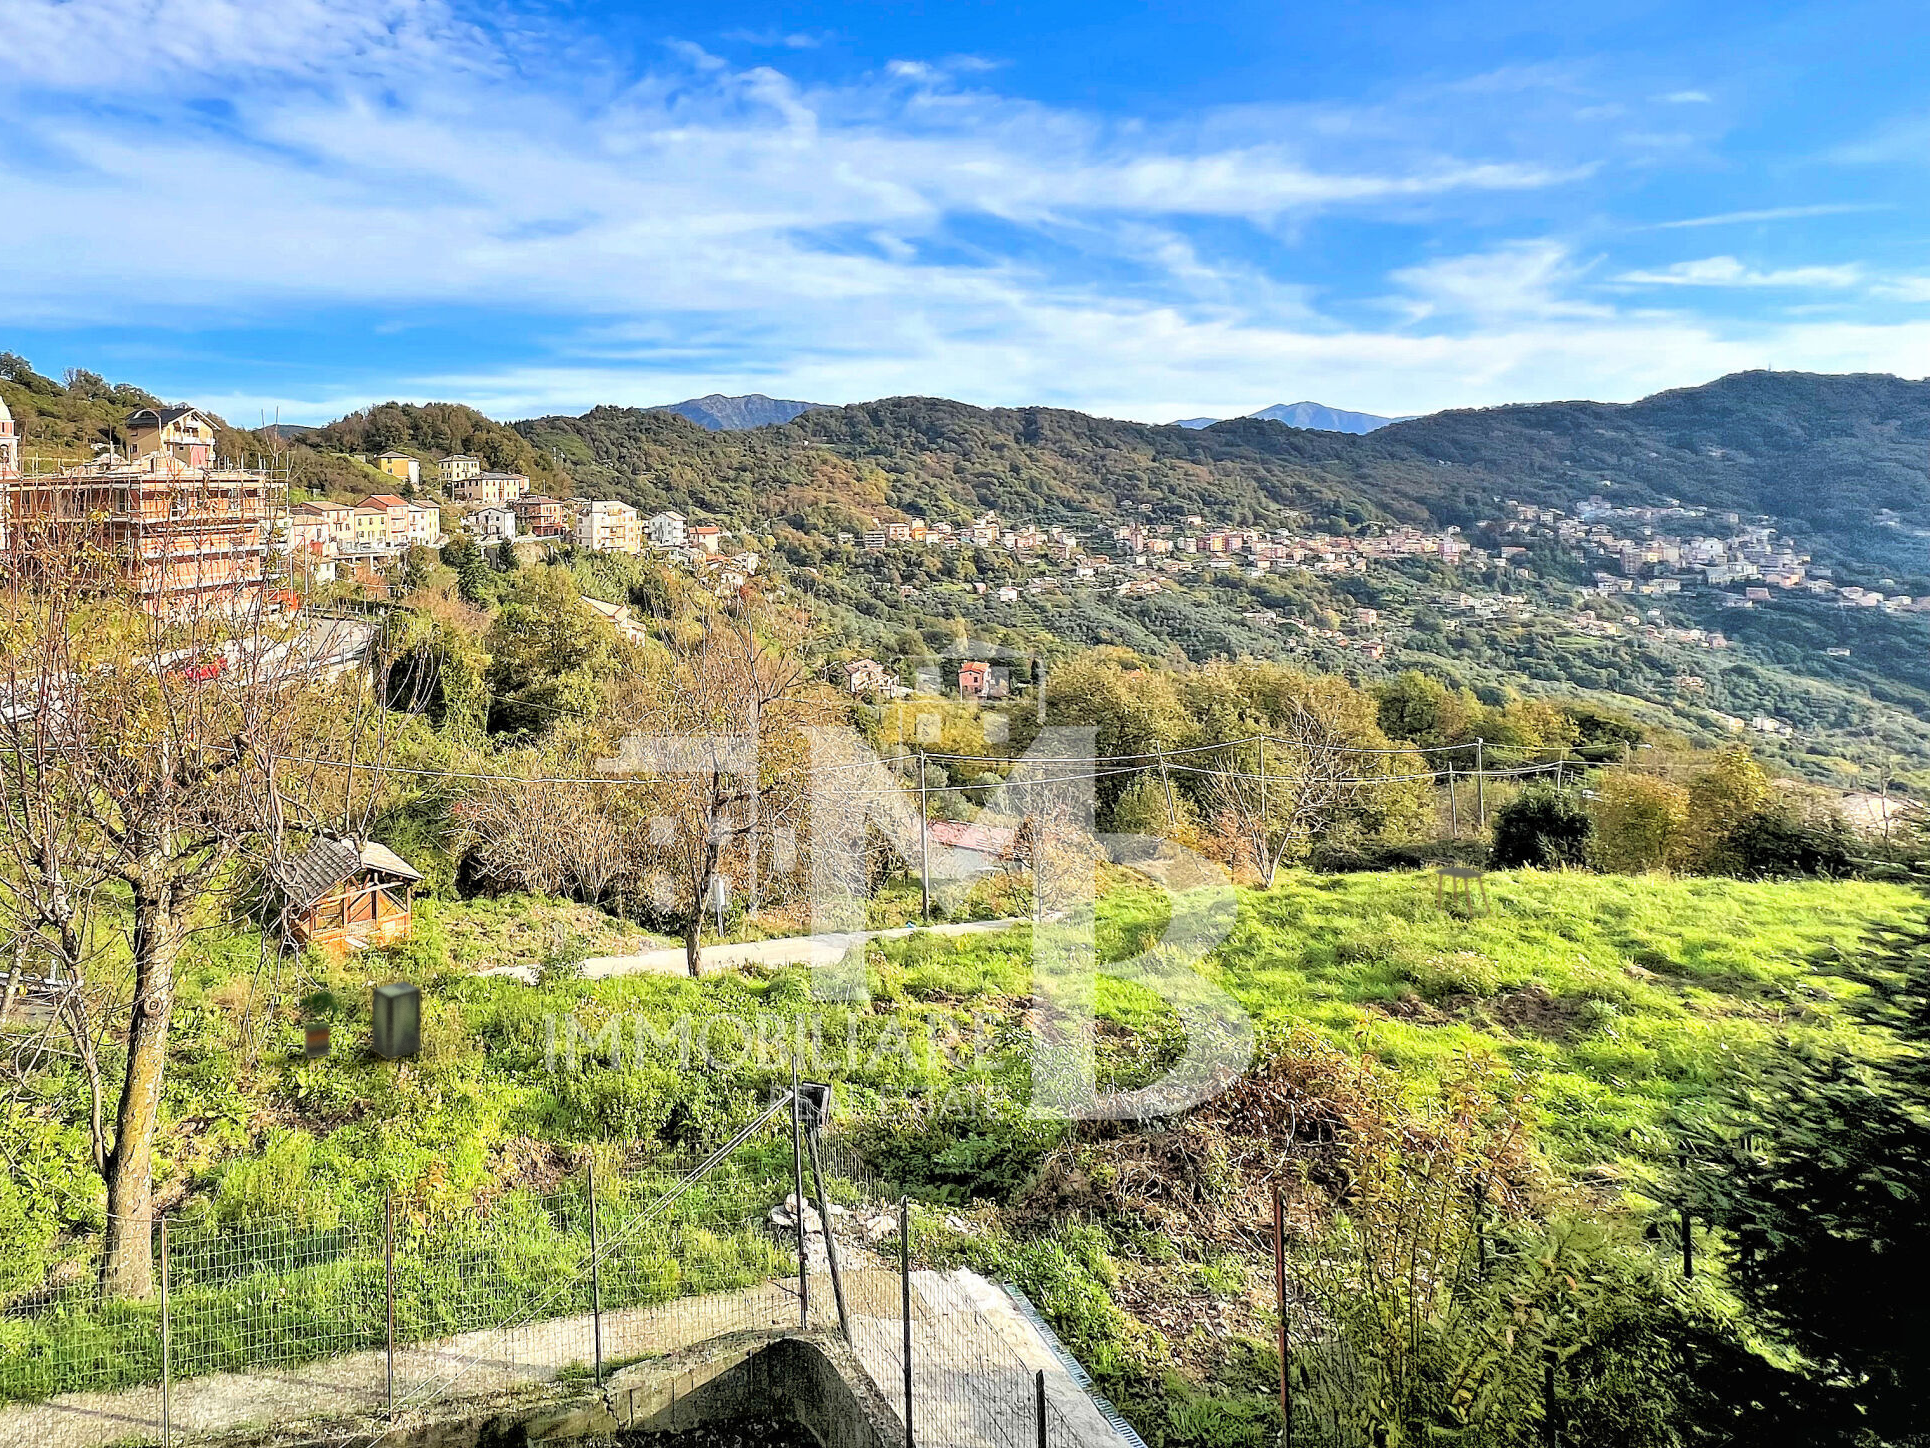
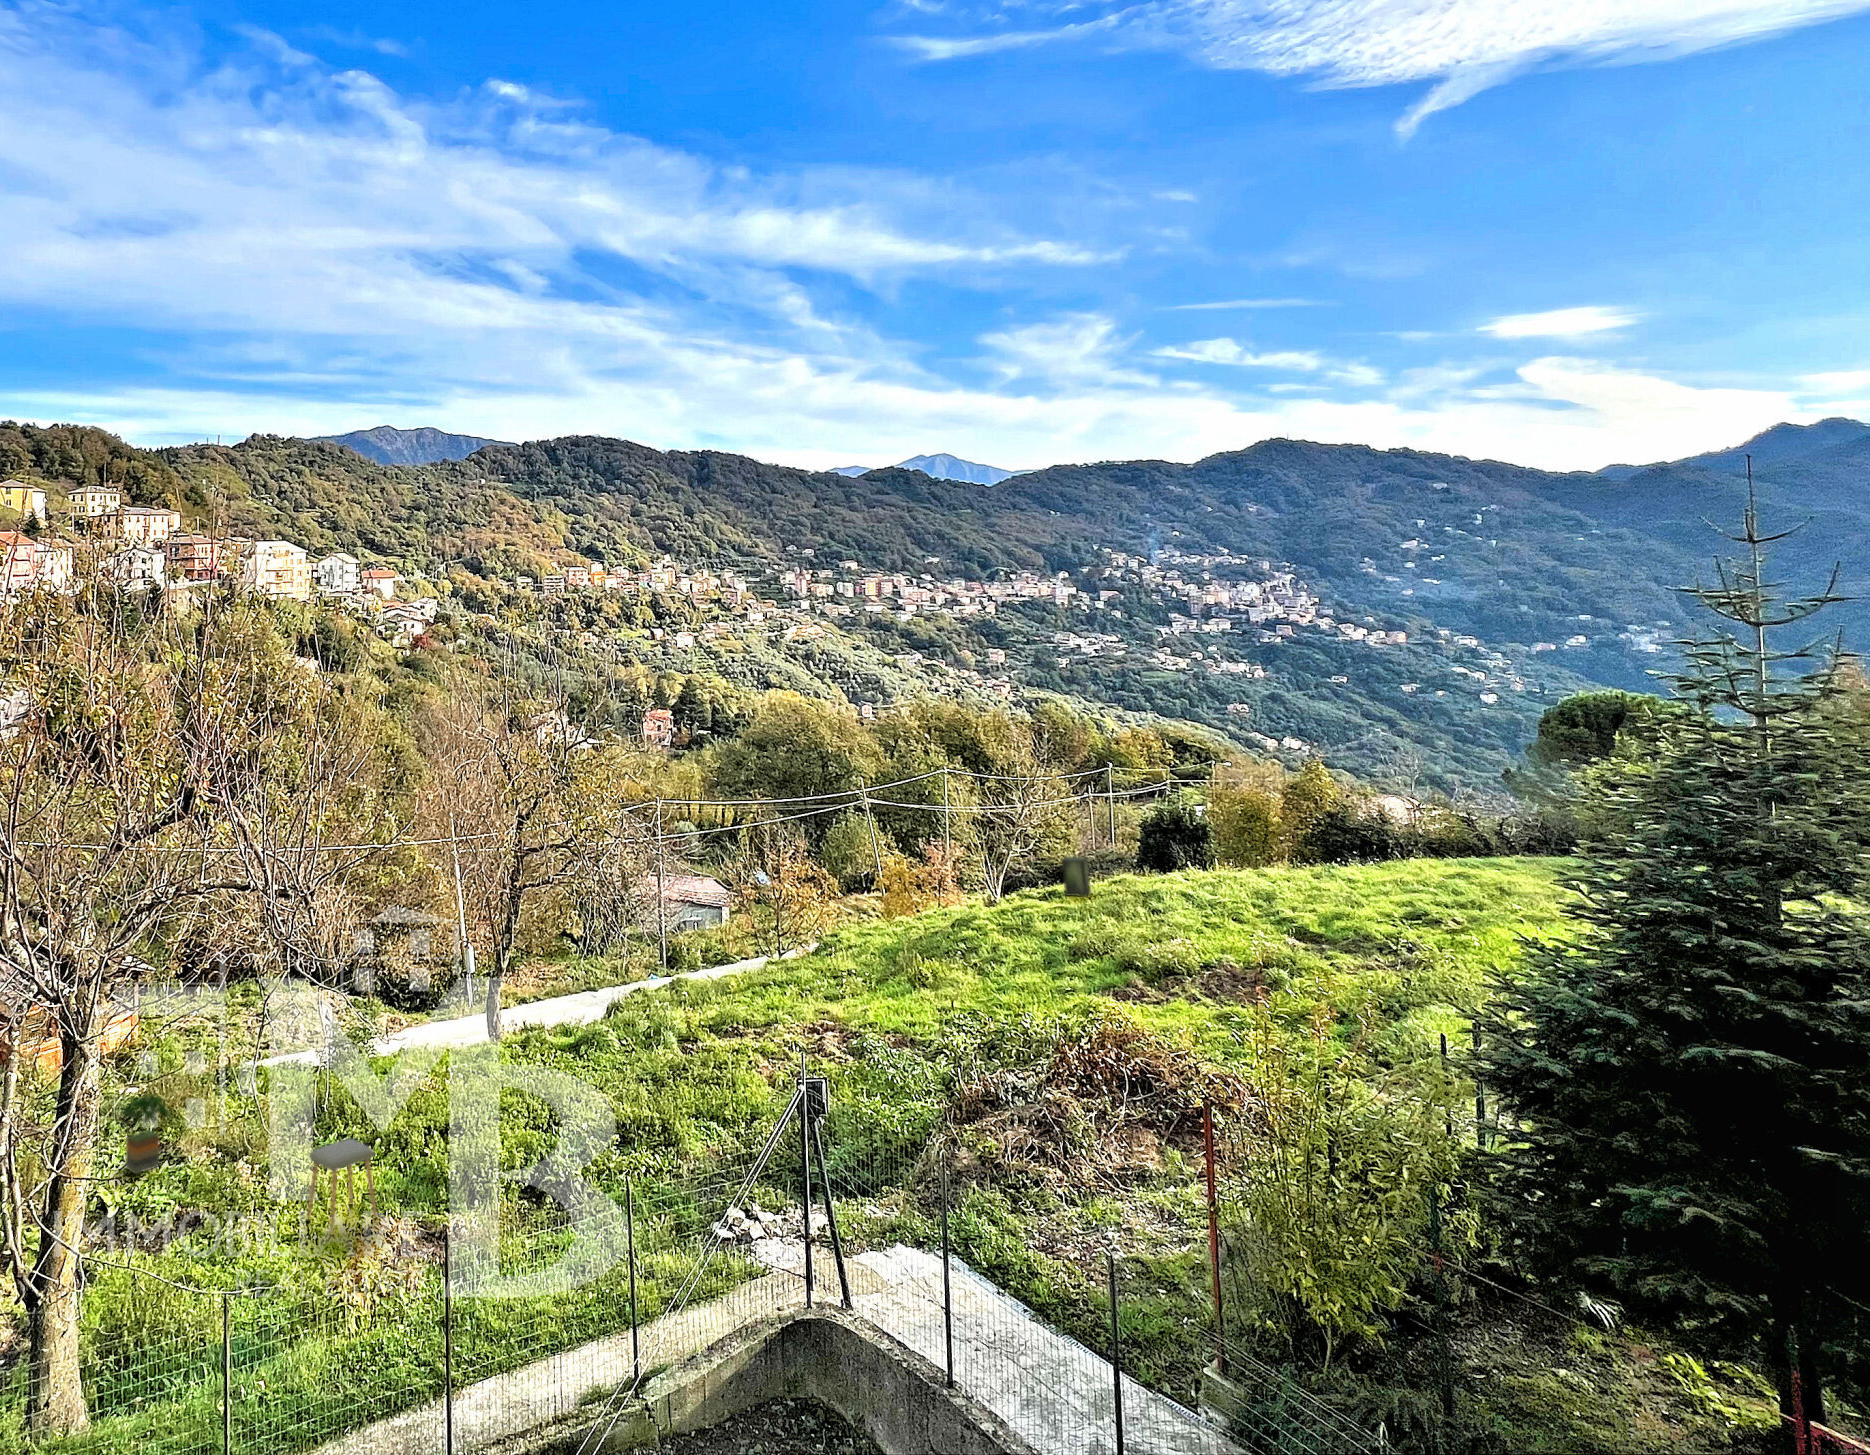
stool: present [1435,867,1490,916] -> present [307,1139,377,1235]
storage box: present [372,981,422,1060] -> present [1062,857,1091,897]

